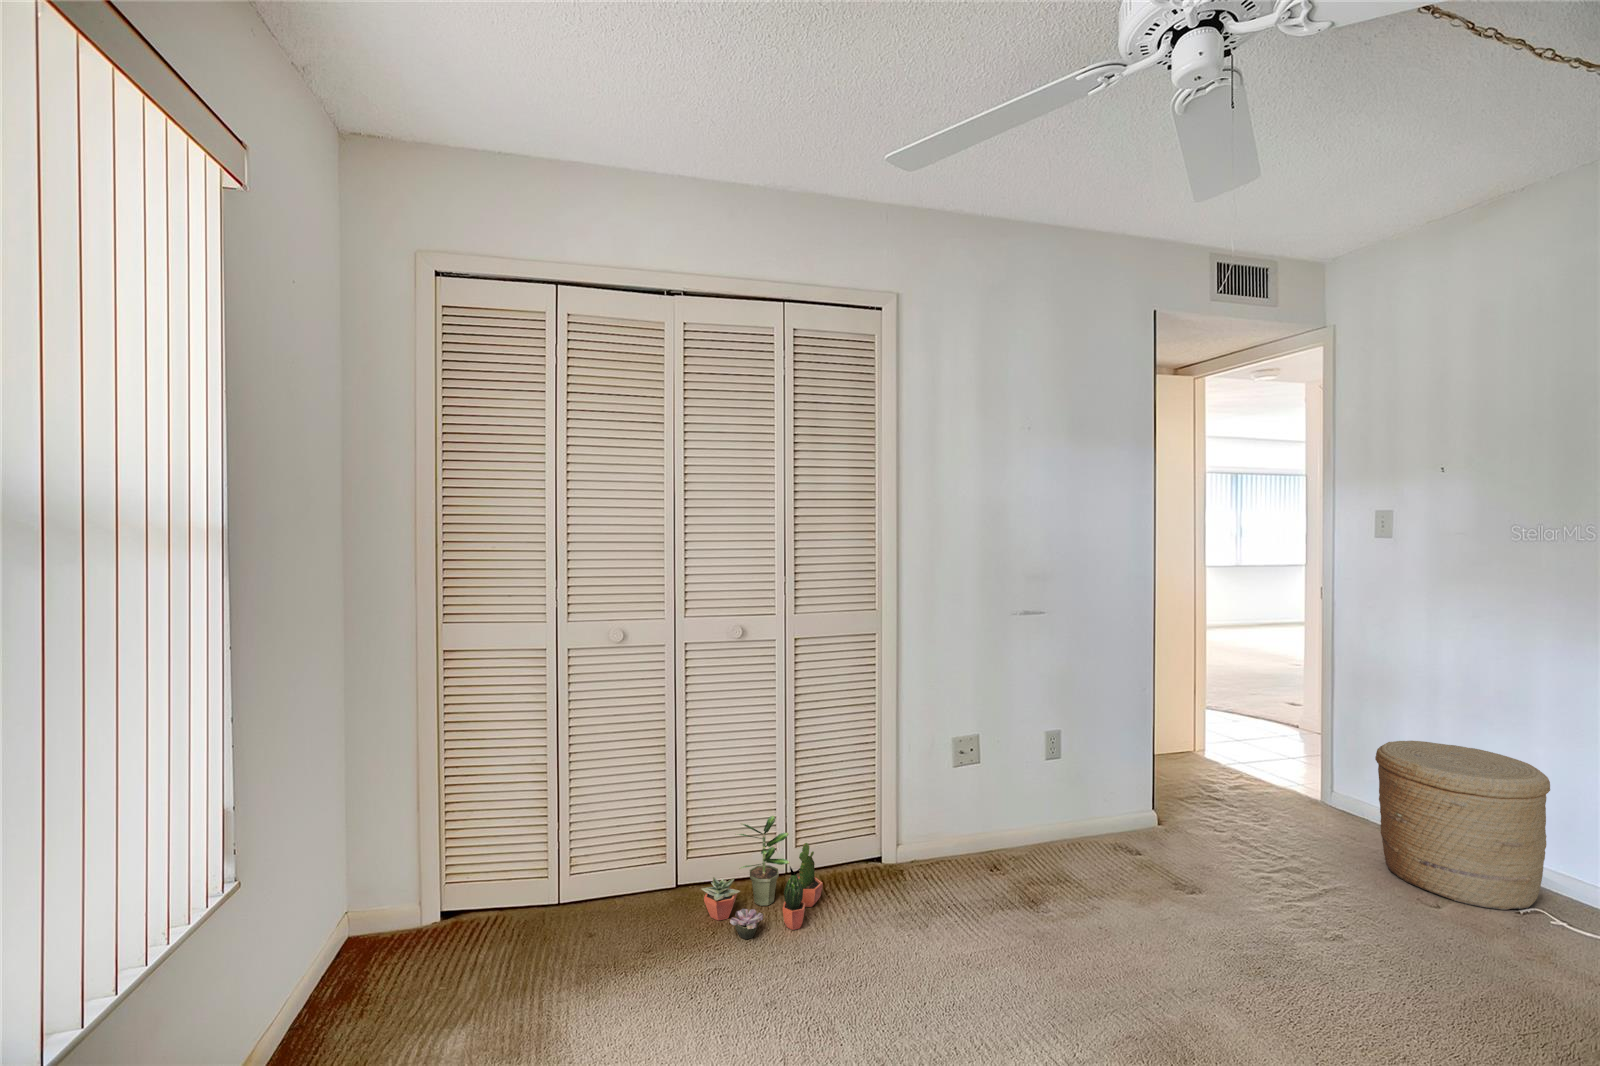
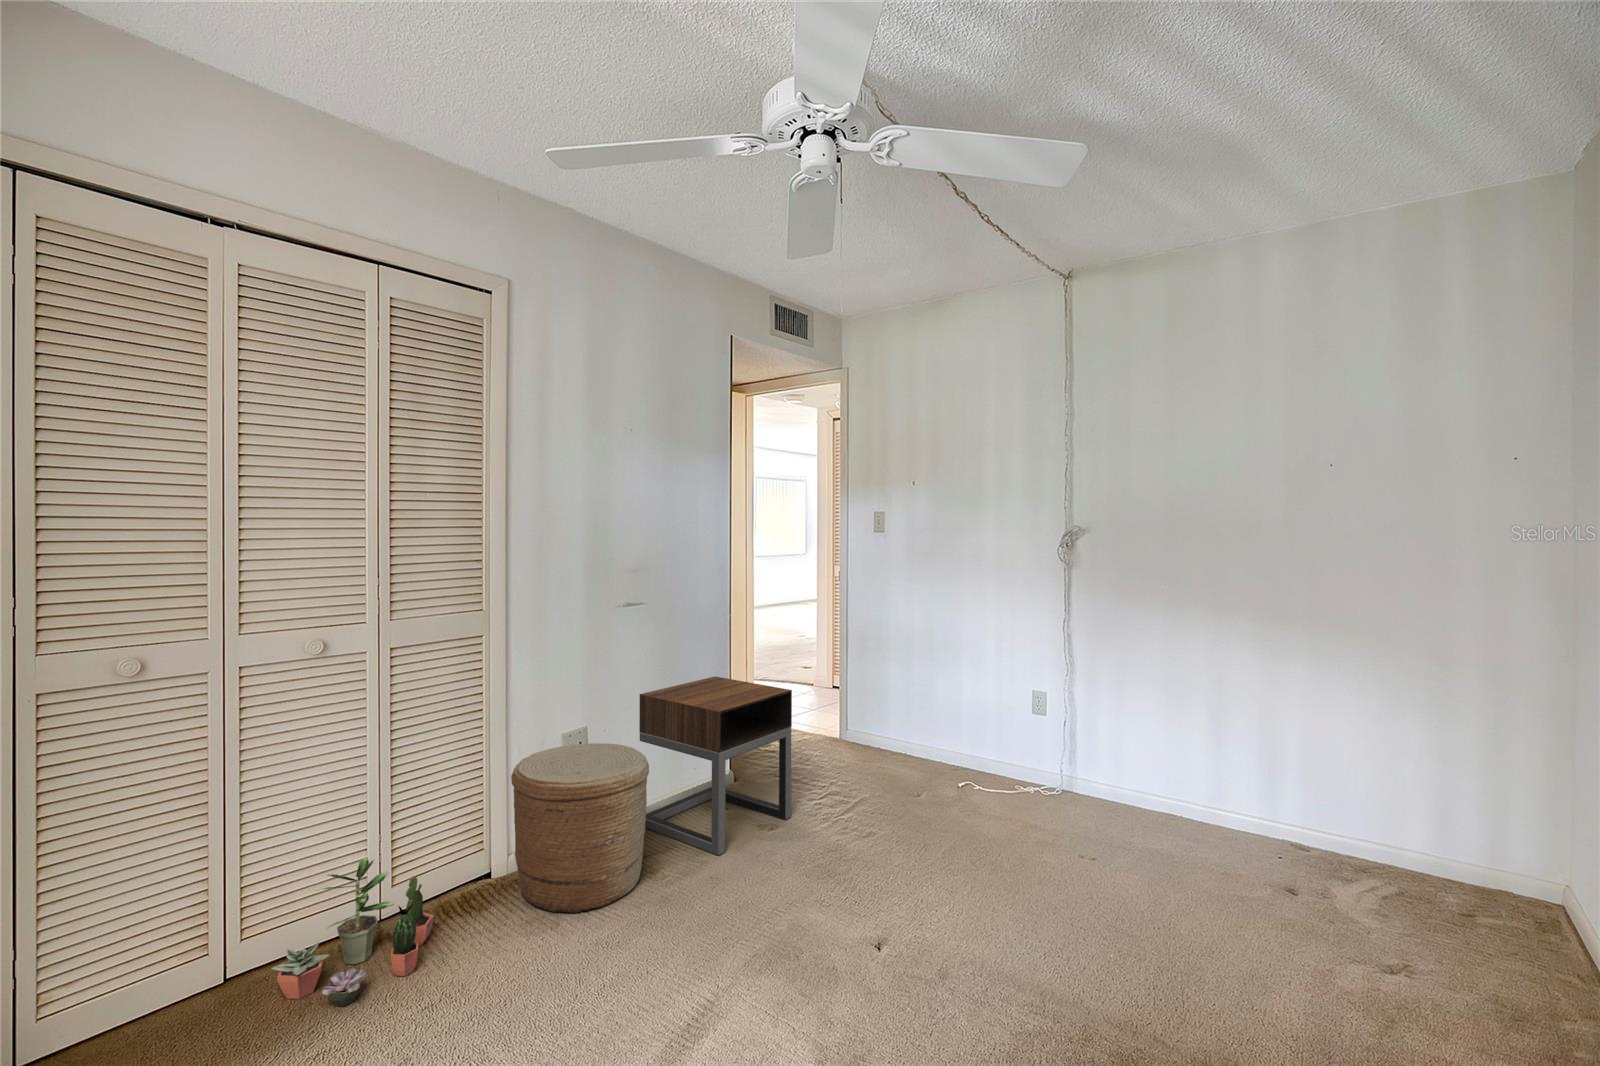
nightstand: none [1034,699,1226,907] -> present [639,676,792,856]
woven basket: present [1375,741,1550,910] -> present [511,743,649,913]

